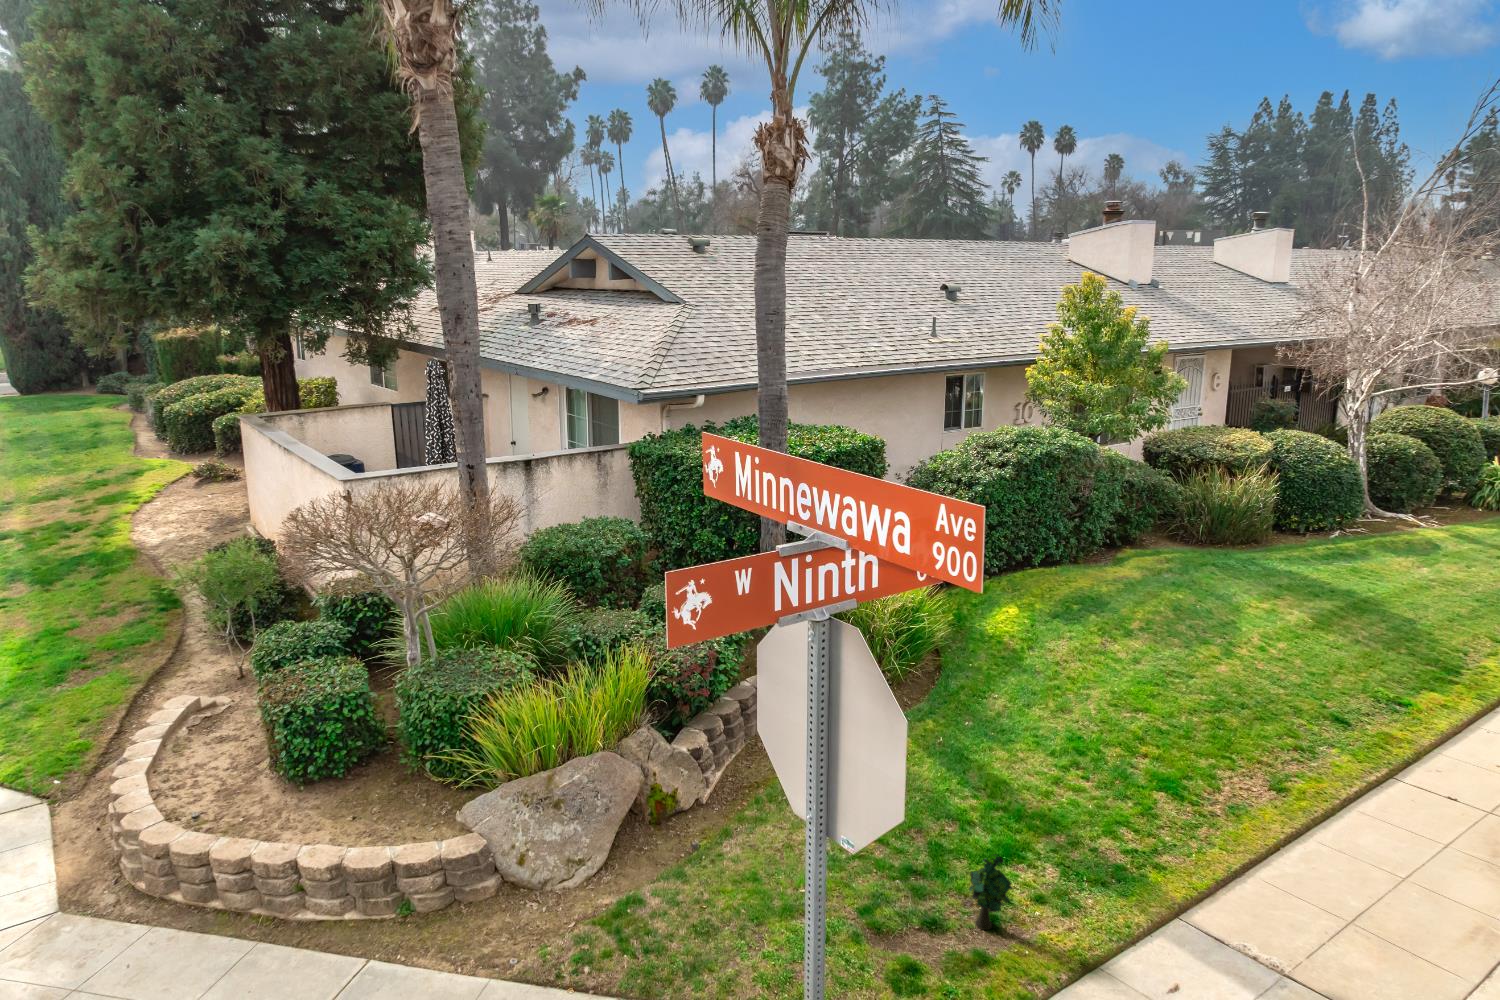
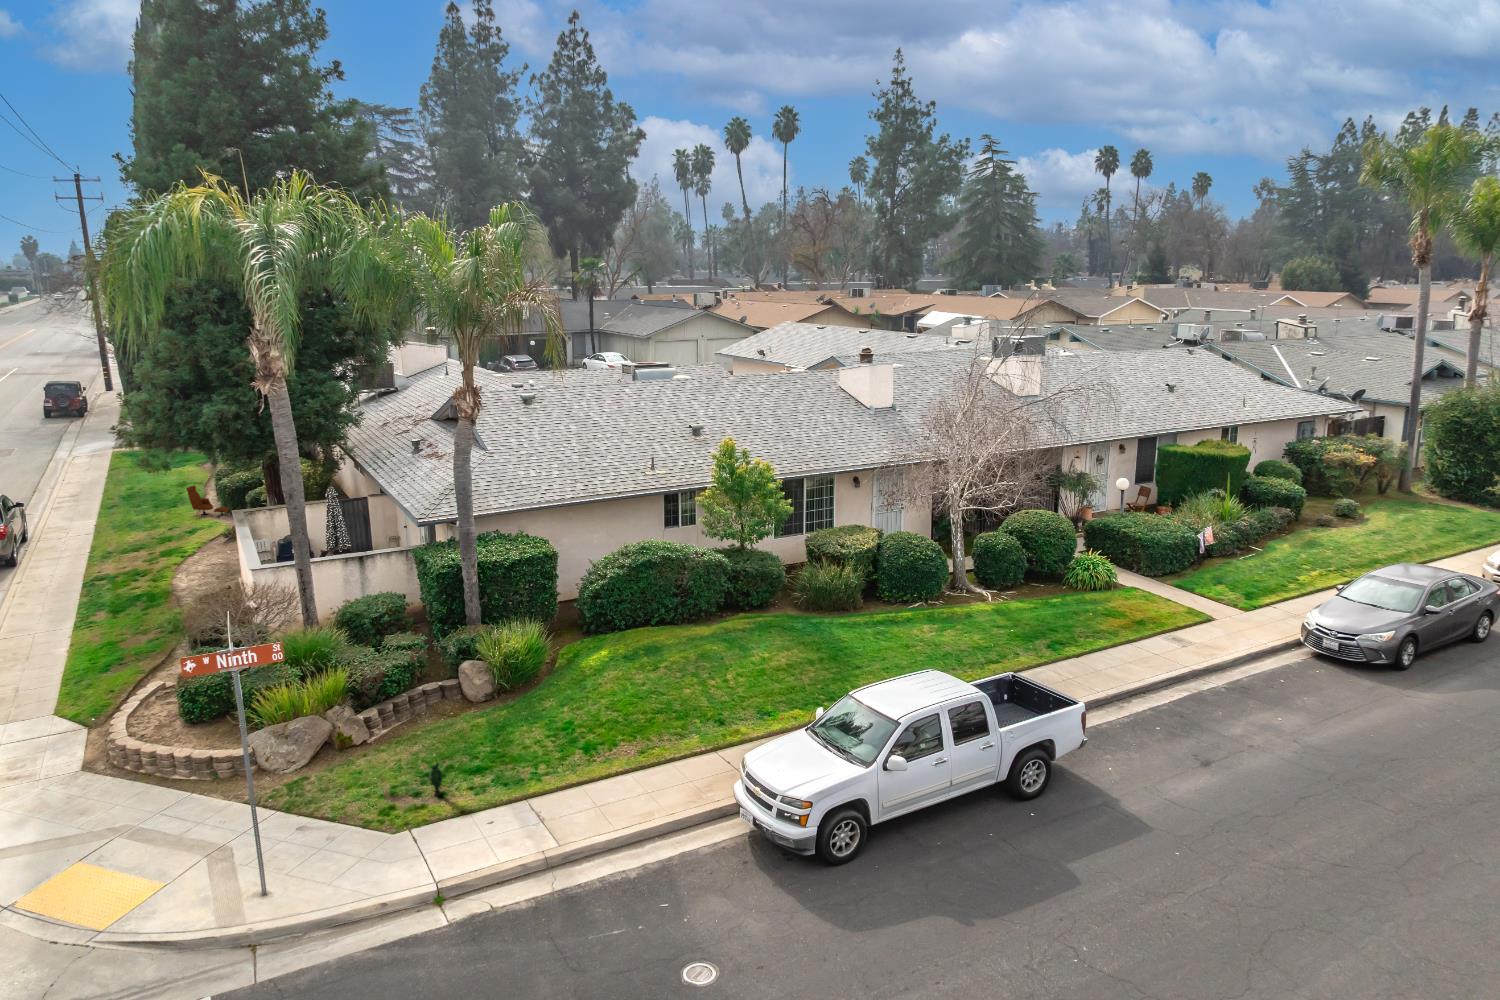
lounge chair: none [120,414,185,460] -> present [186,486,228,518]

